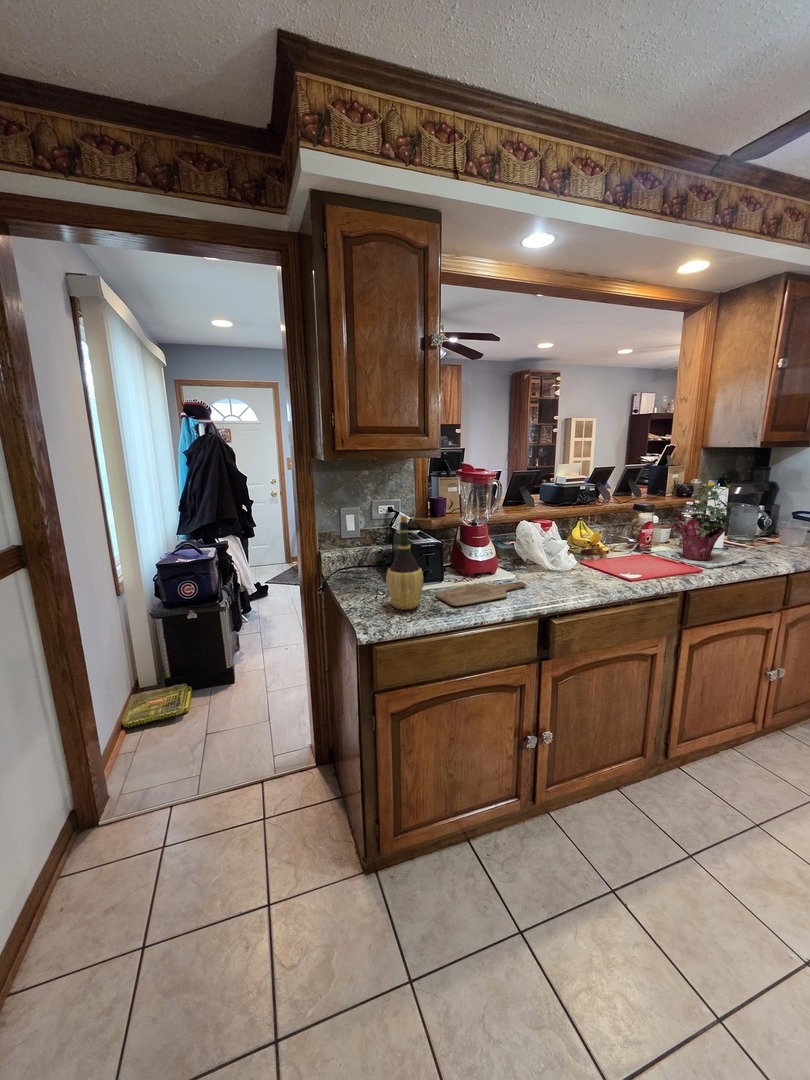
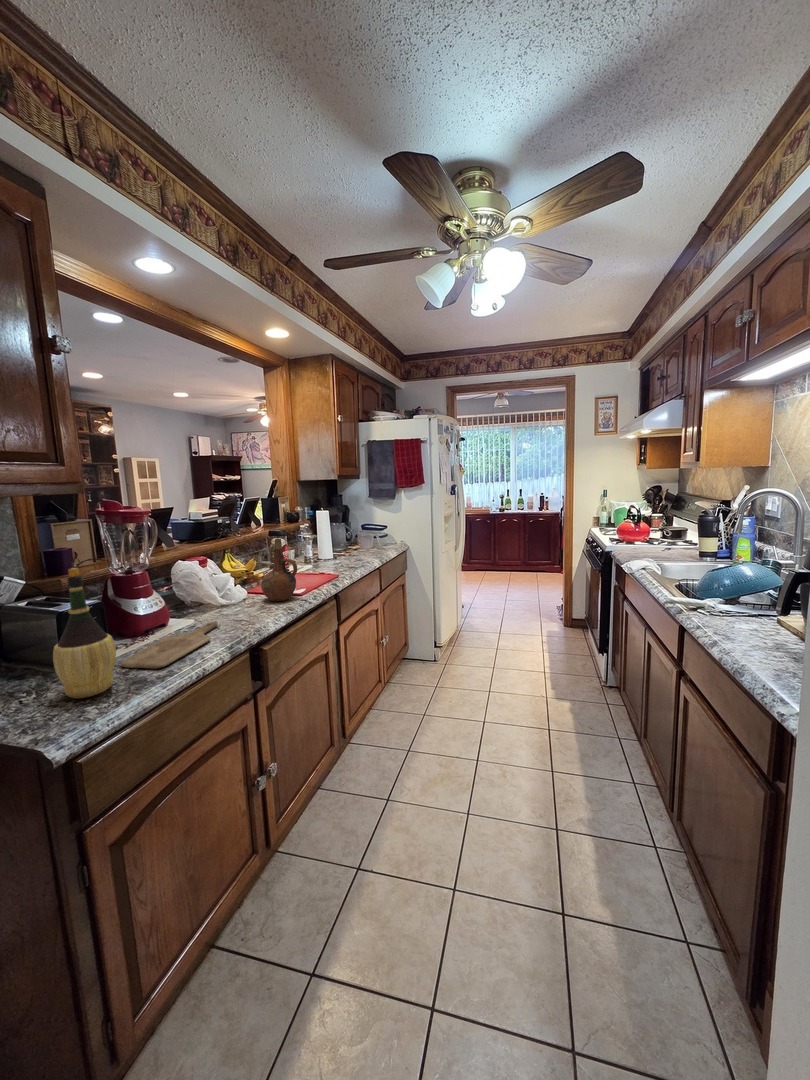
potted plant: present [655,481,746,568] -> none [294,504,359,574]
ceramic pitcher: none [588,515,631,581] -> present [261,539,297,601]

